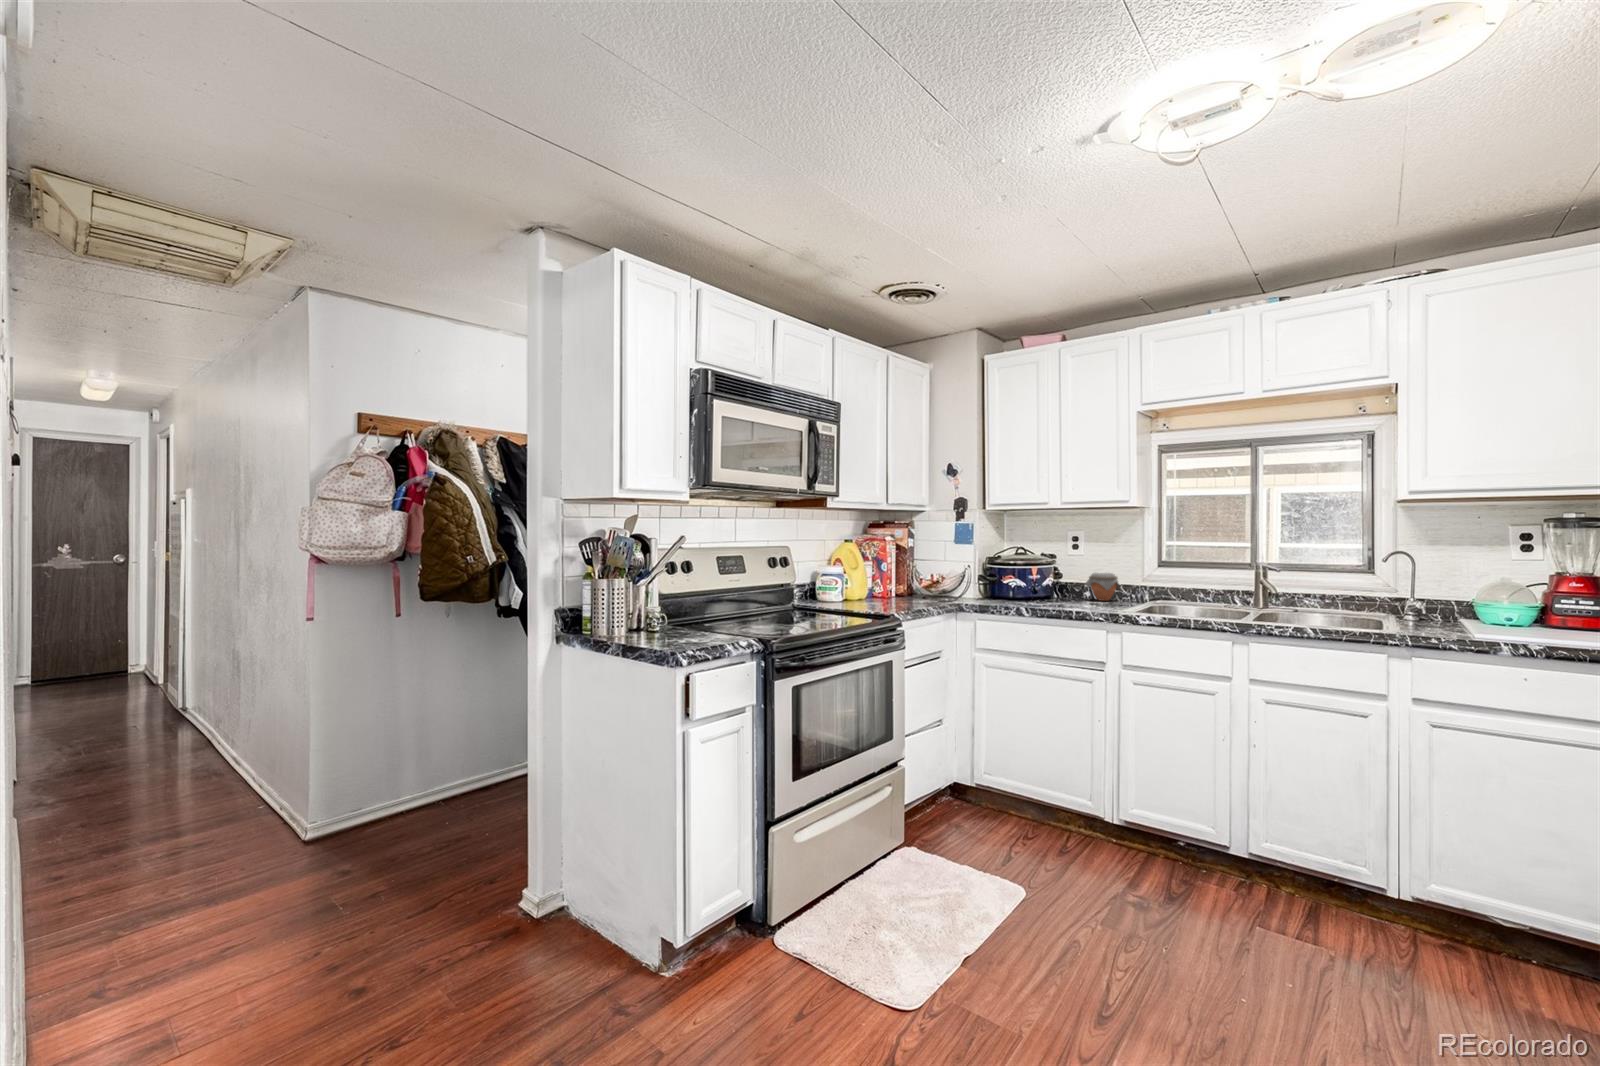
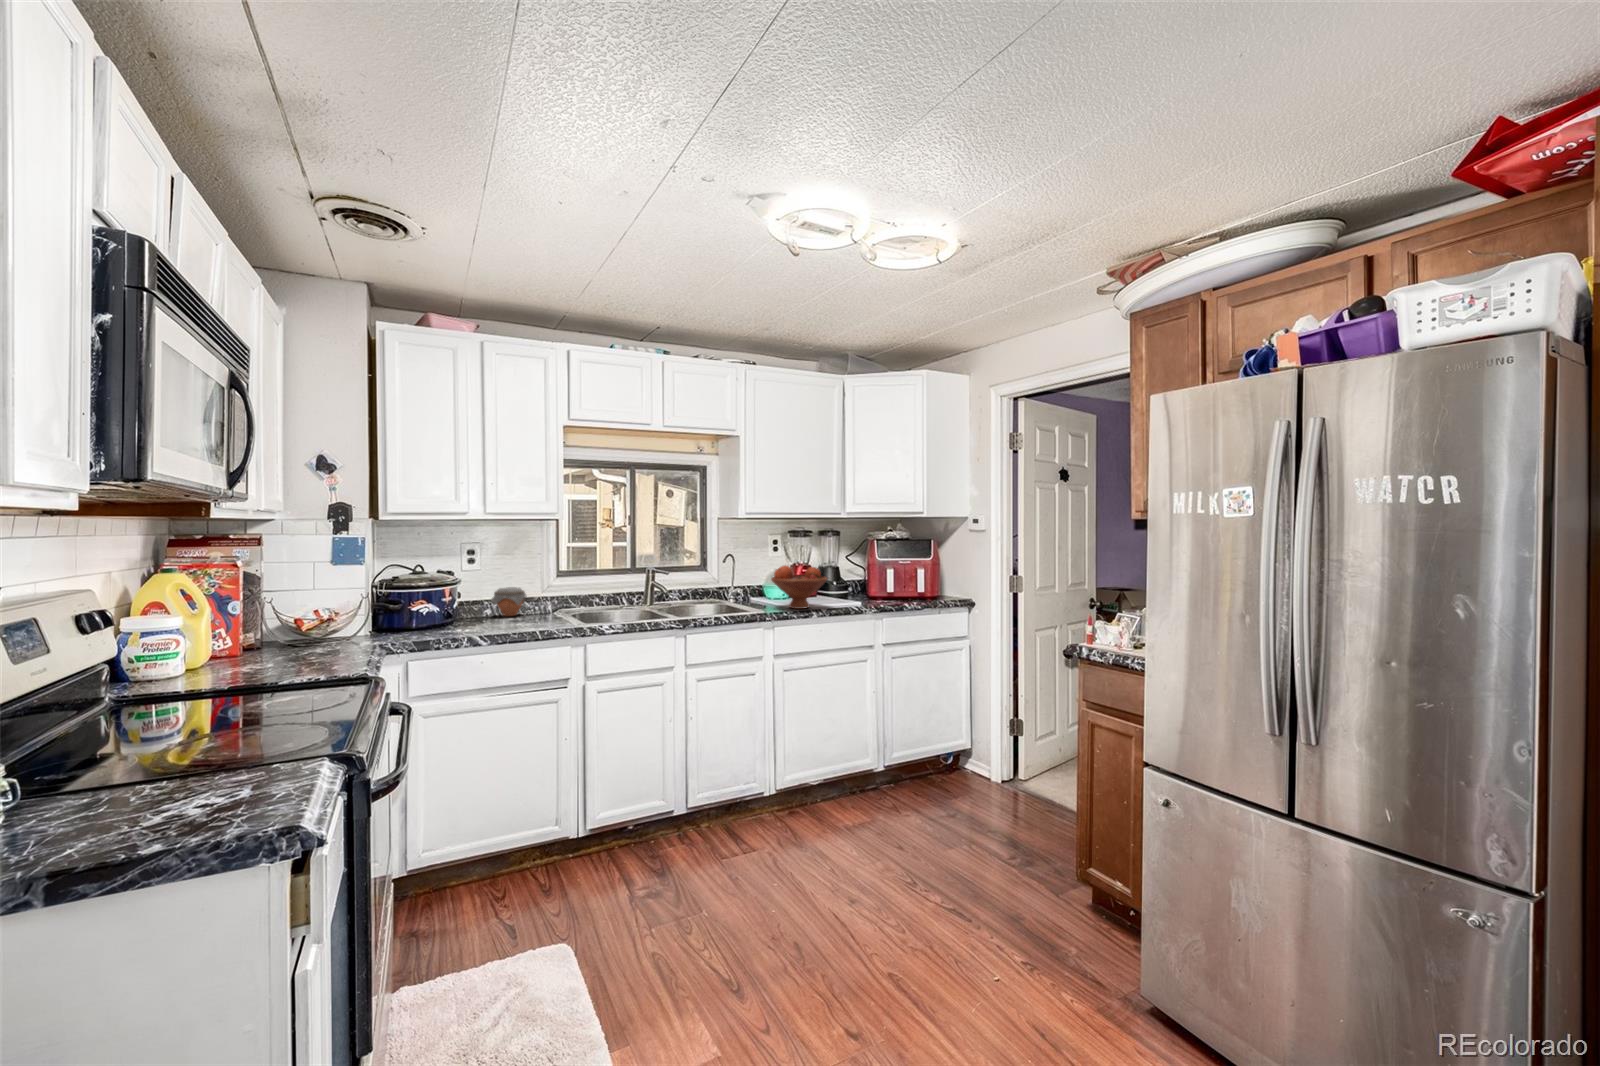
fruit bowl: none [1431,565,1553,634] -> present [771,565,827,609]

